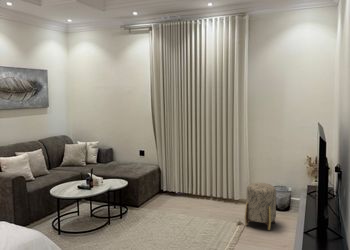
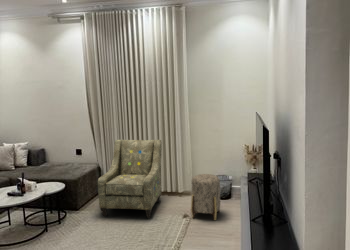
armchair: none [157,144,220,222] -> present [98,140,162,218]

